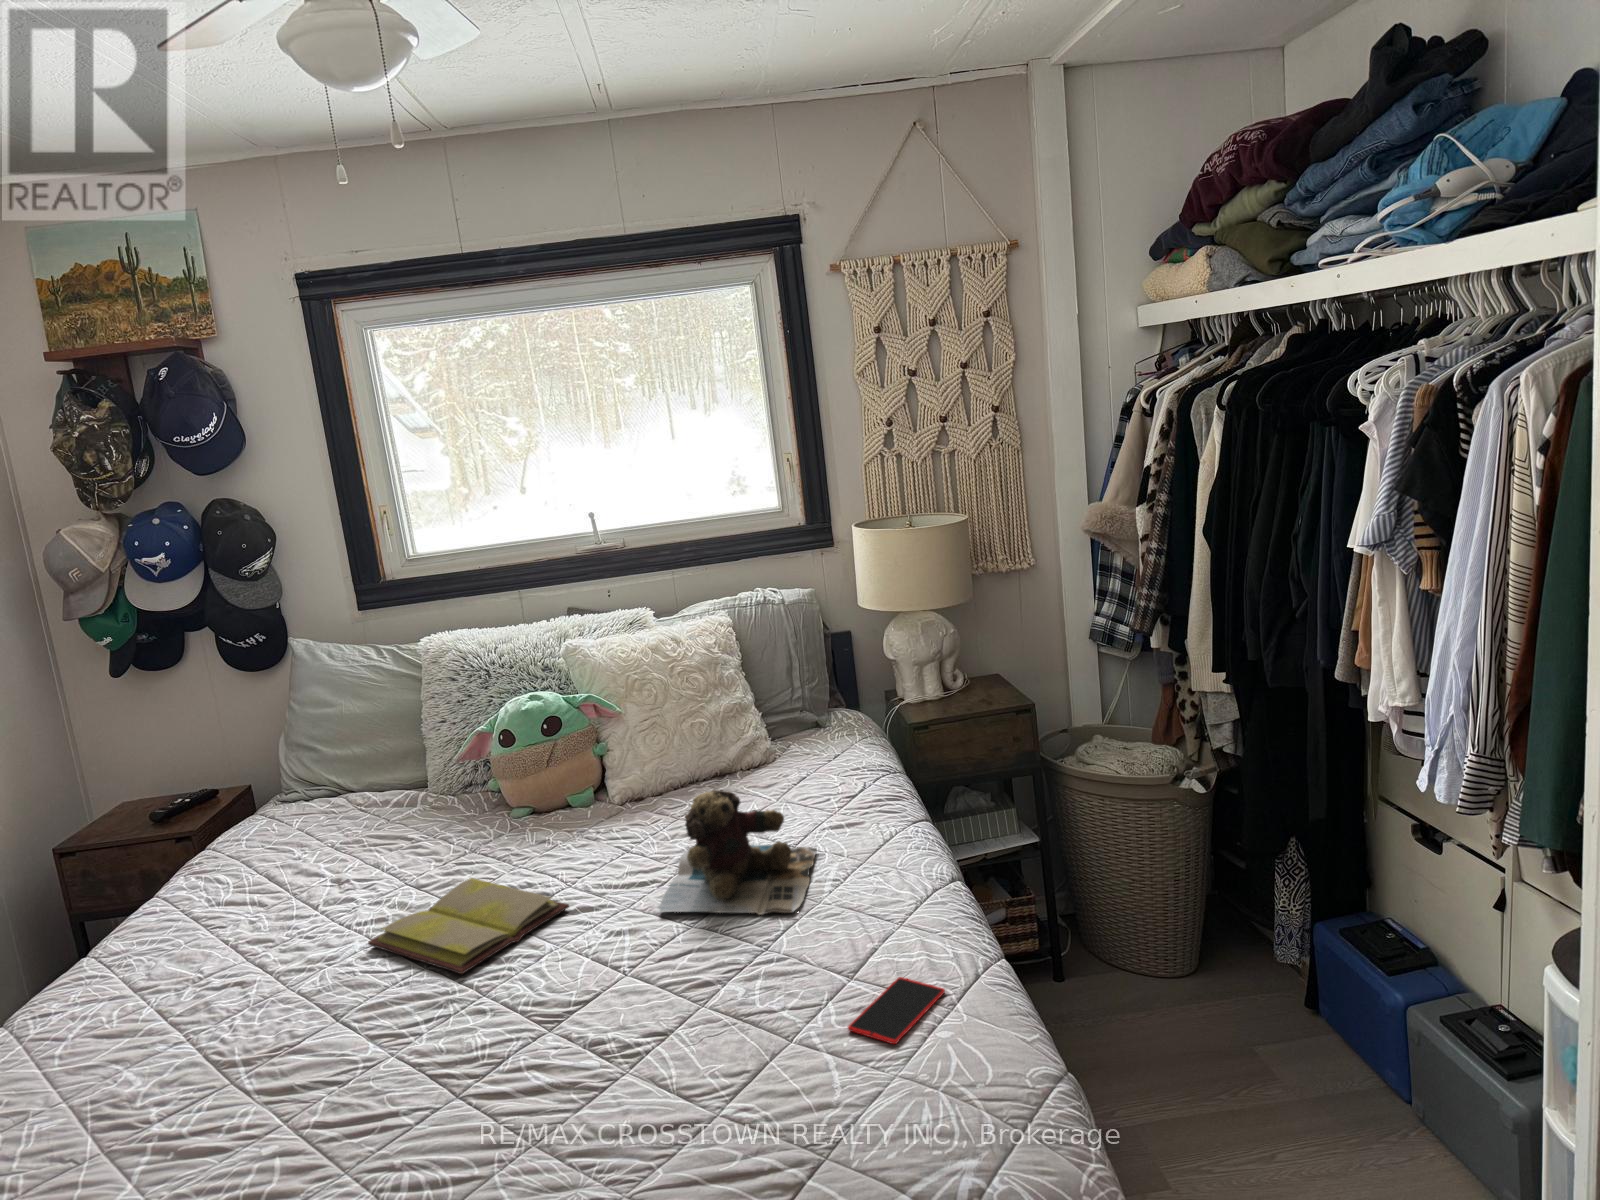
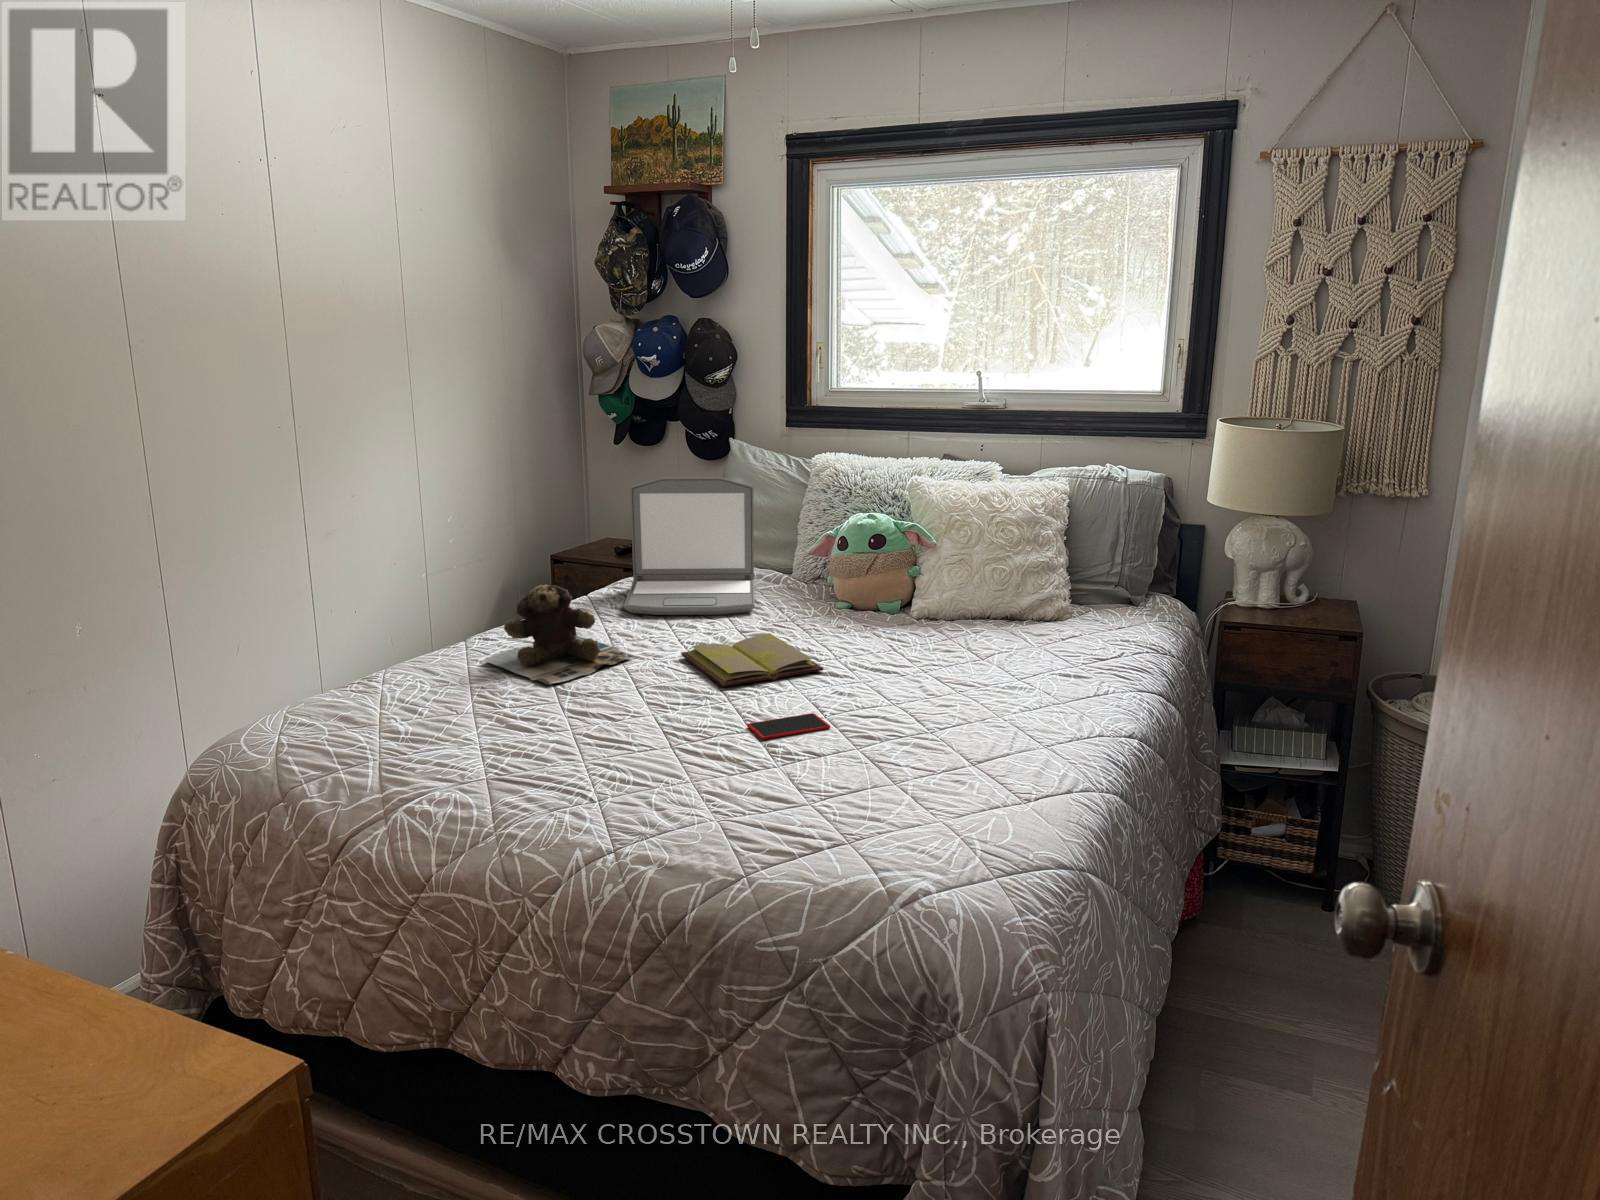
laptop: none [197,694,417,902] -> present [624,478,755,615]
teddy bear: present [659,789,817,915] -> present [483,585,633,684]
smartphone: present [848,977,945,1044] -> present [747,713,830,739]

